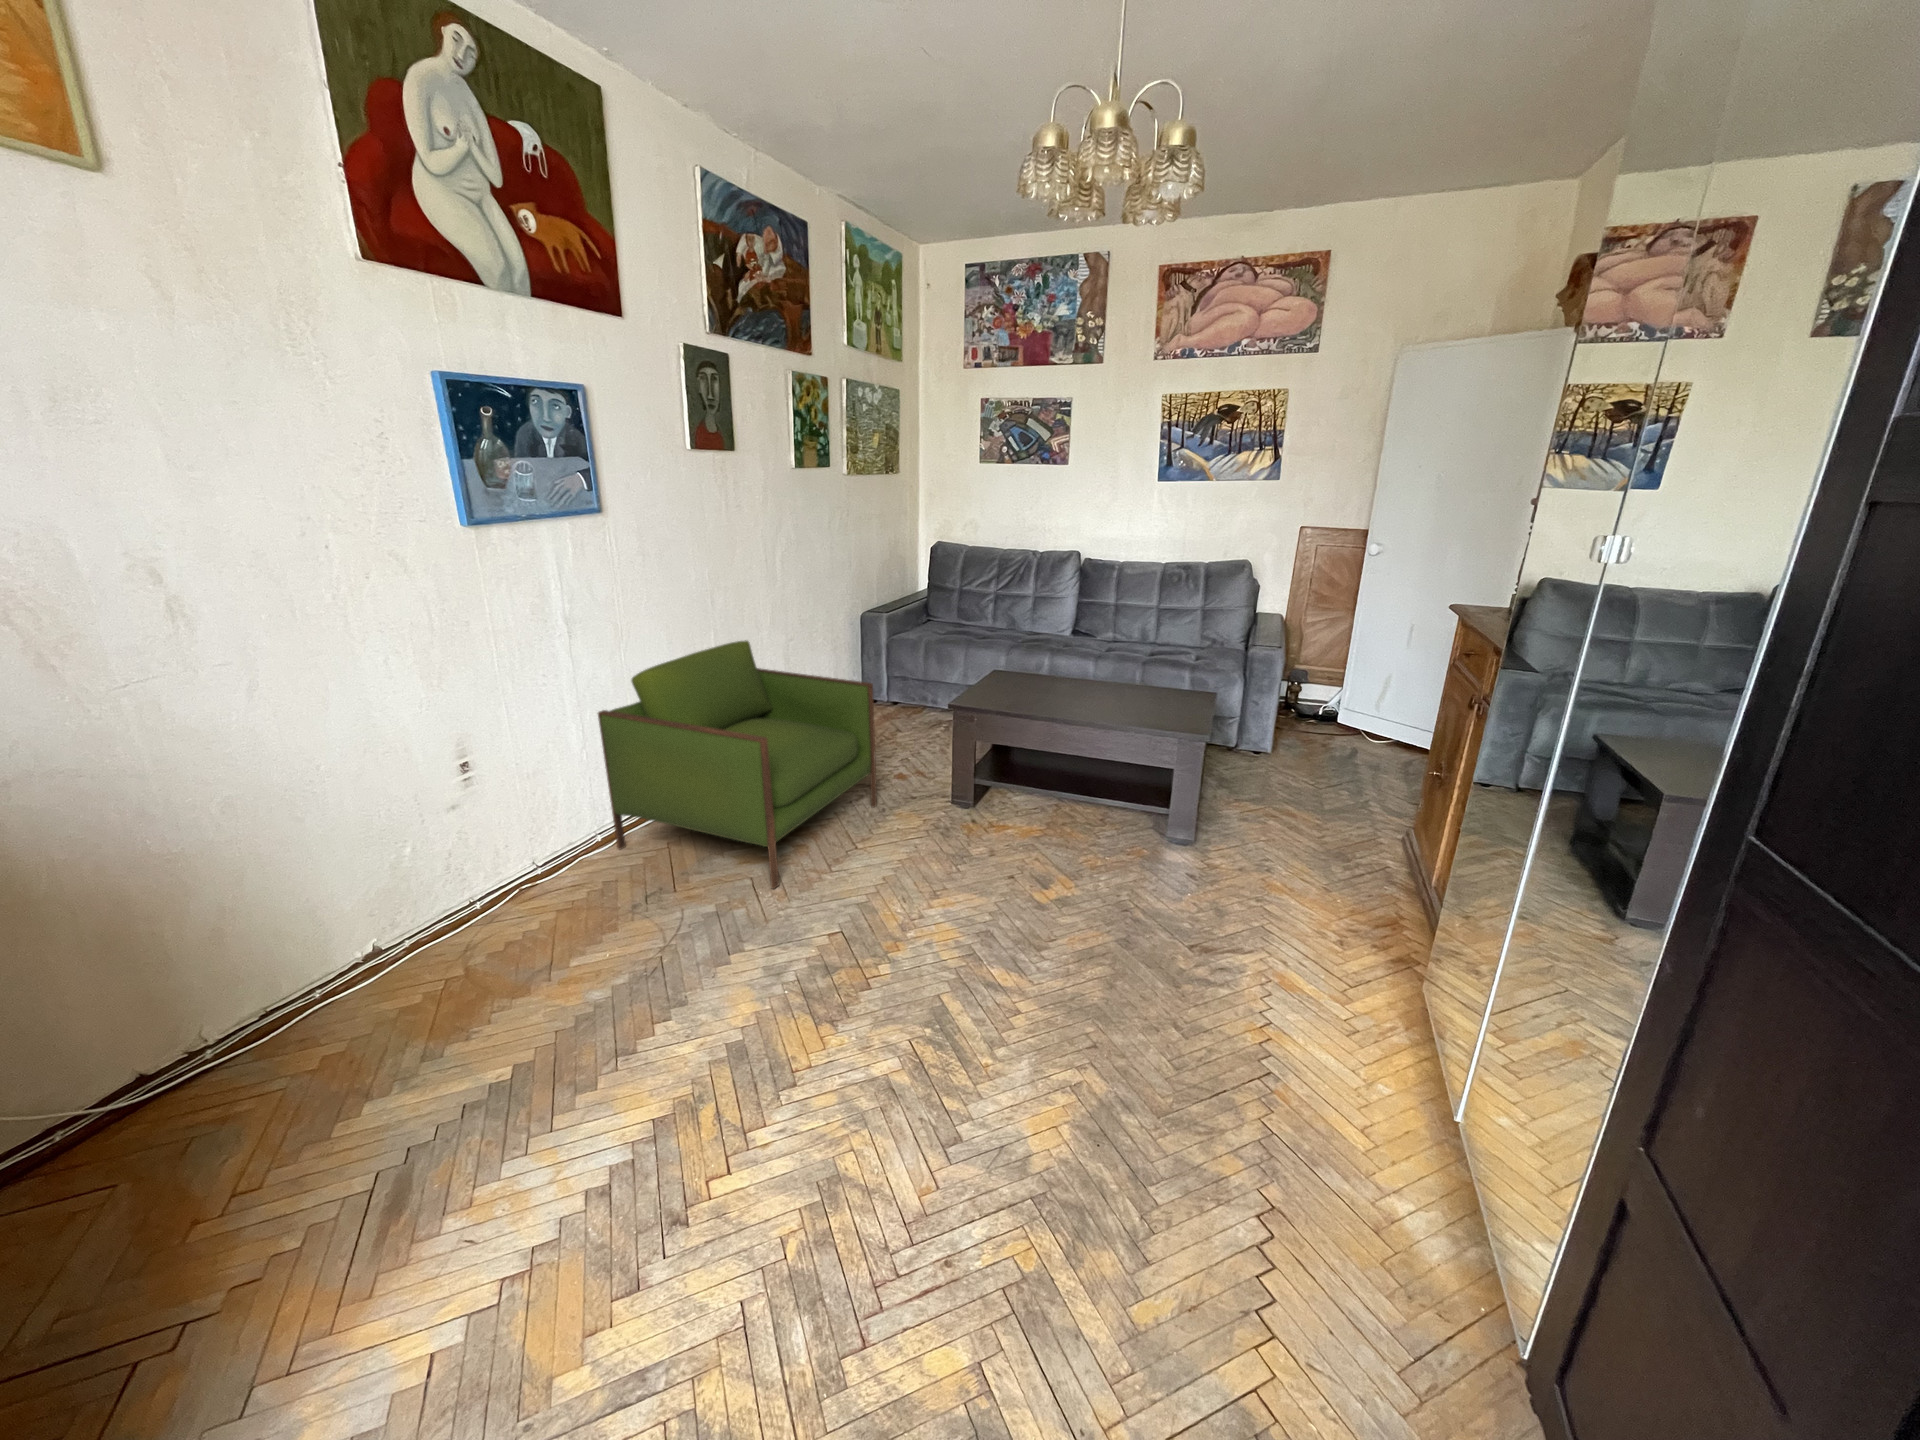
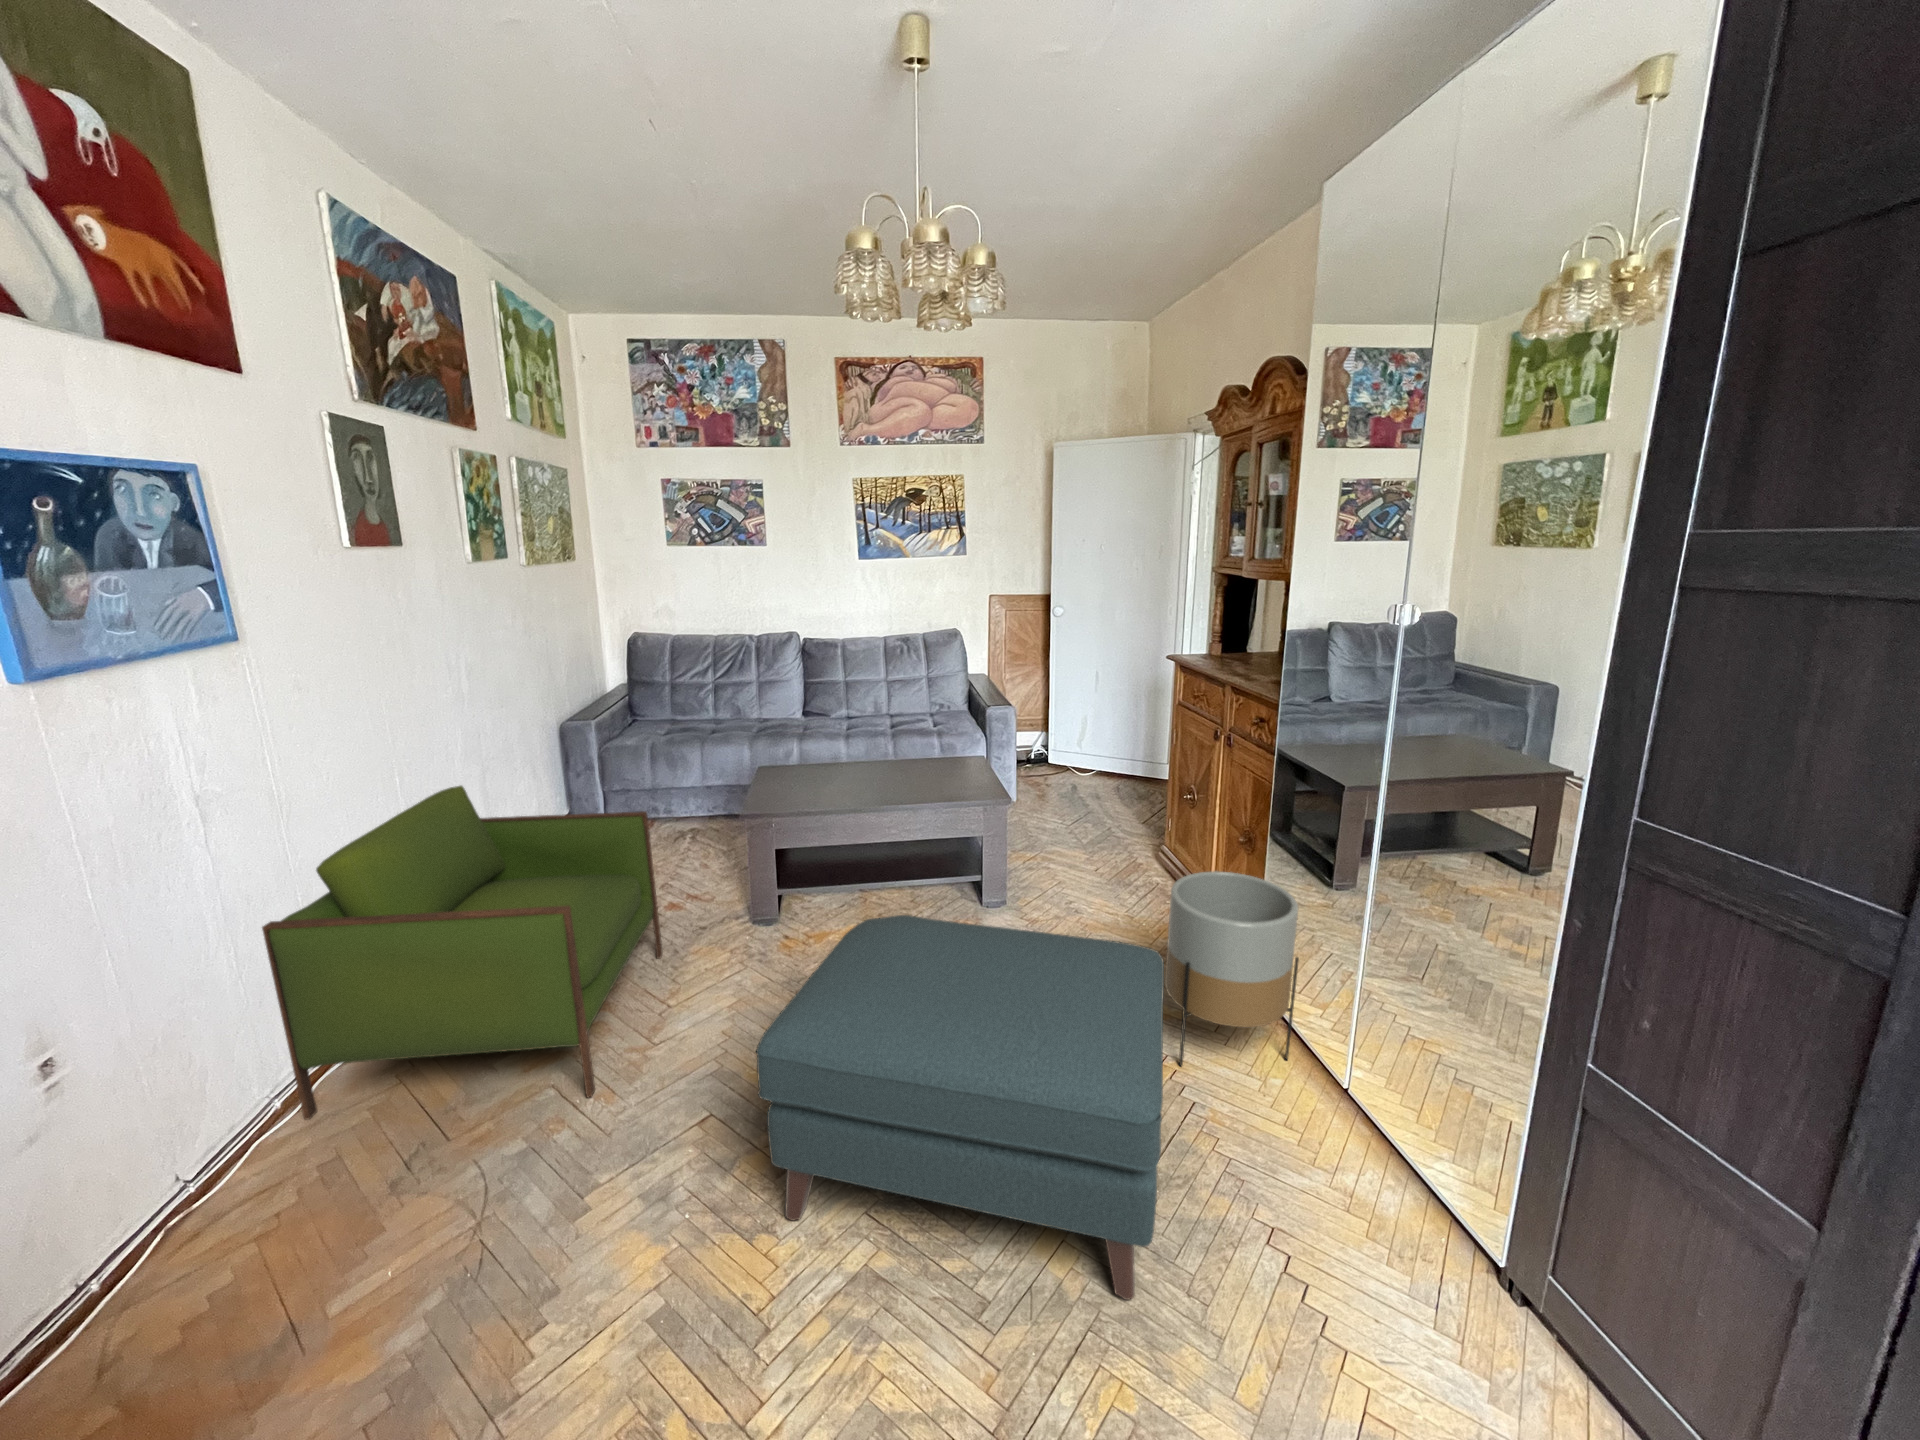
ottoman: none [828,802,1247,1199] -> present [756,915,1164,1300]
planter: none [1280,839,1465,1075] -> present [1165,871,1299,1066]

